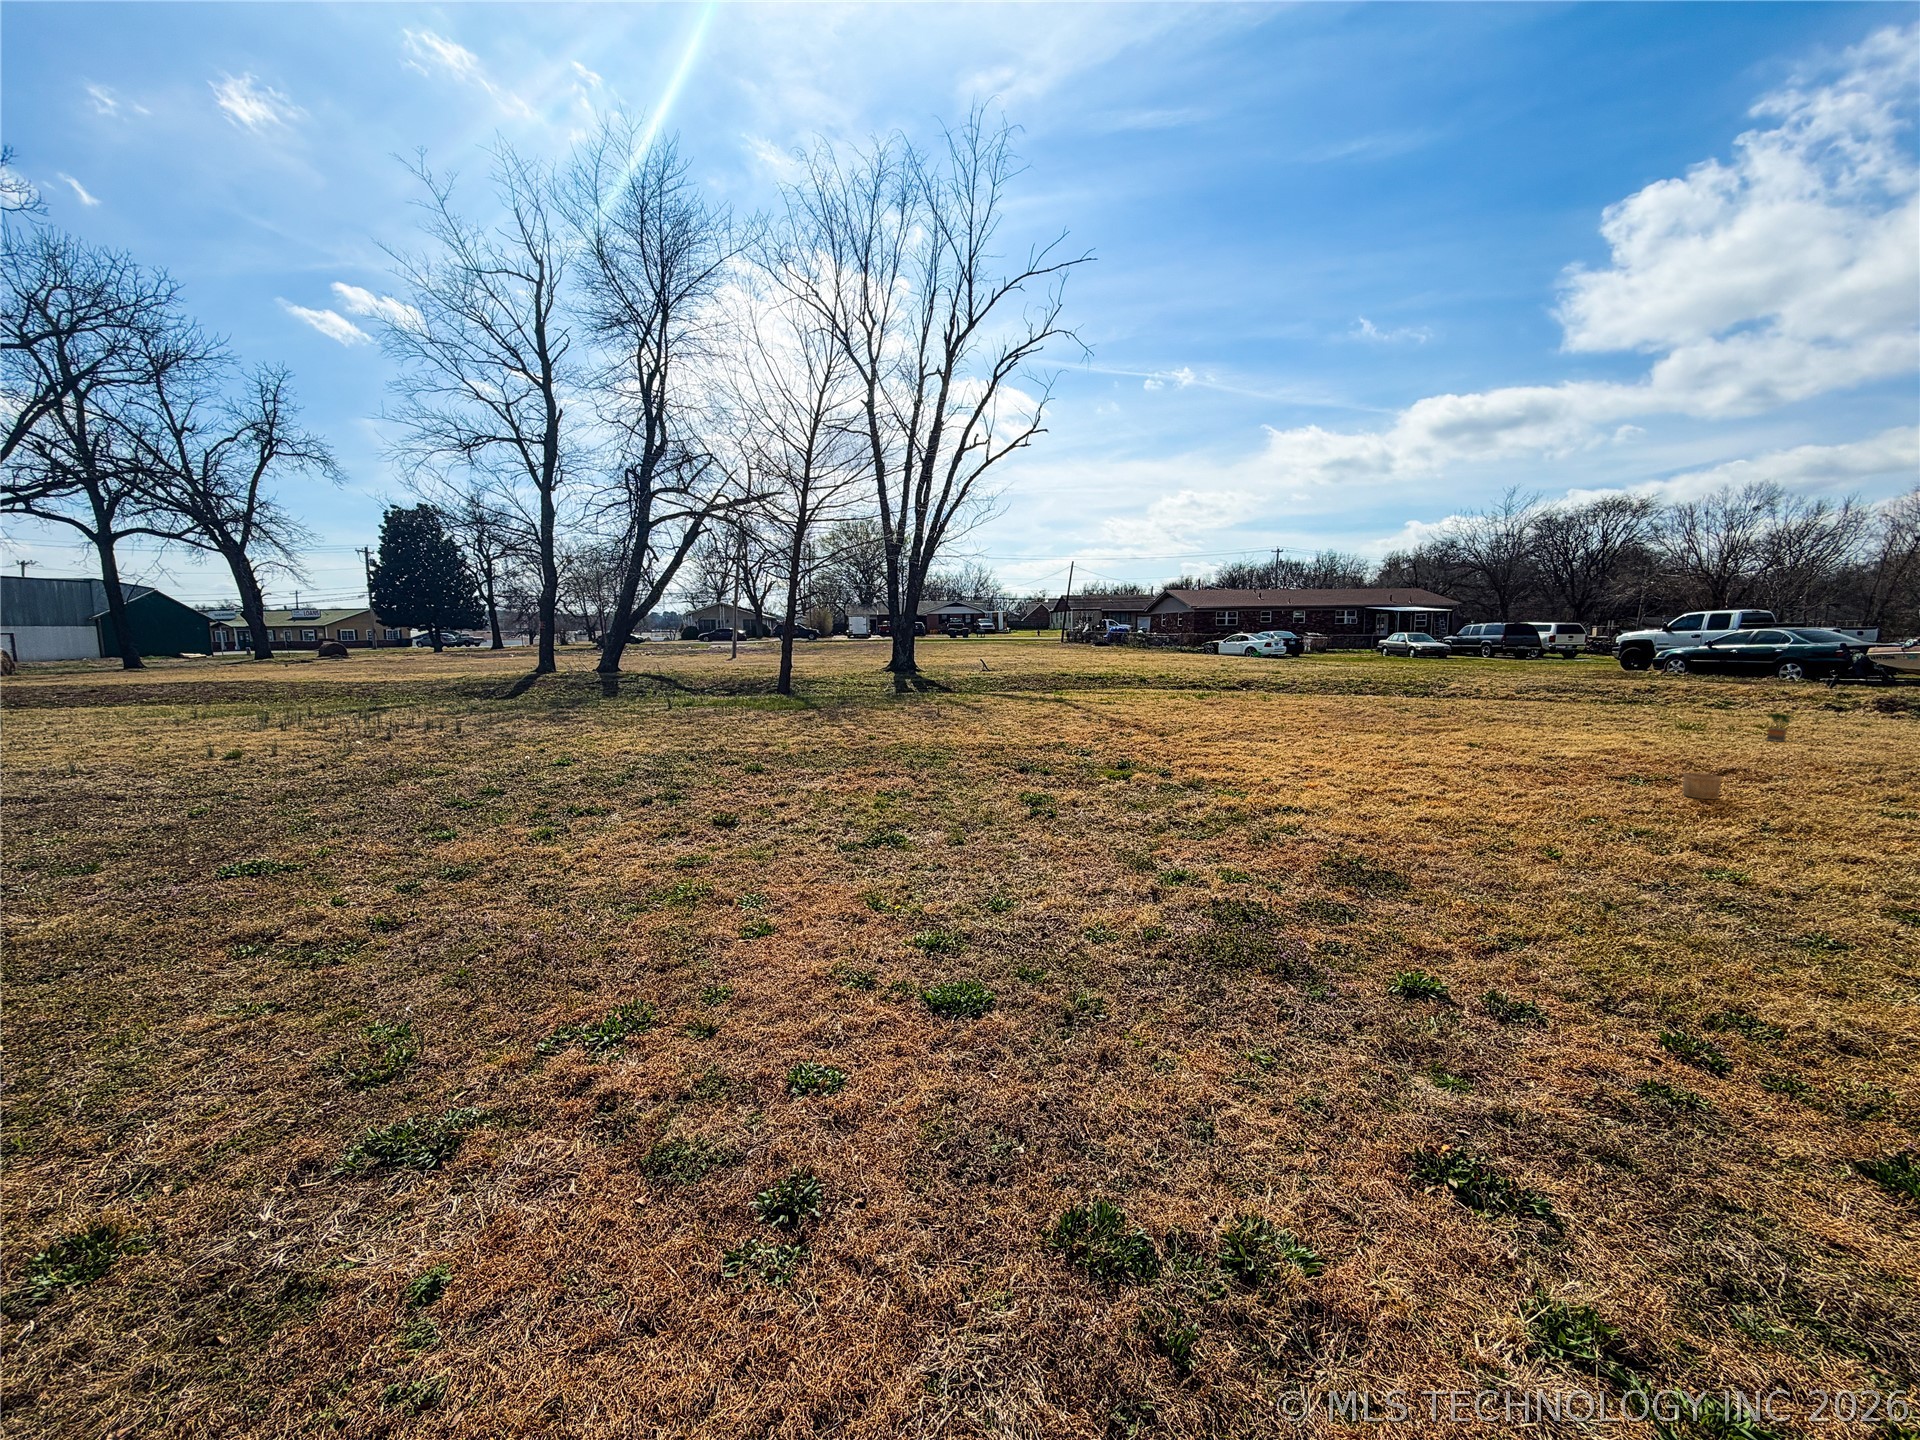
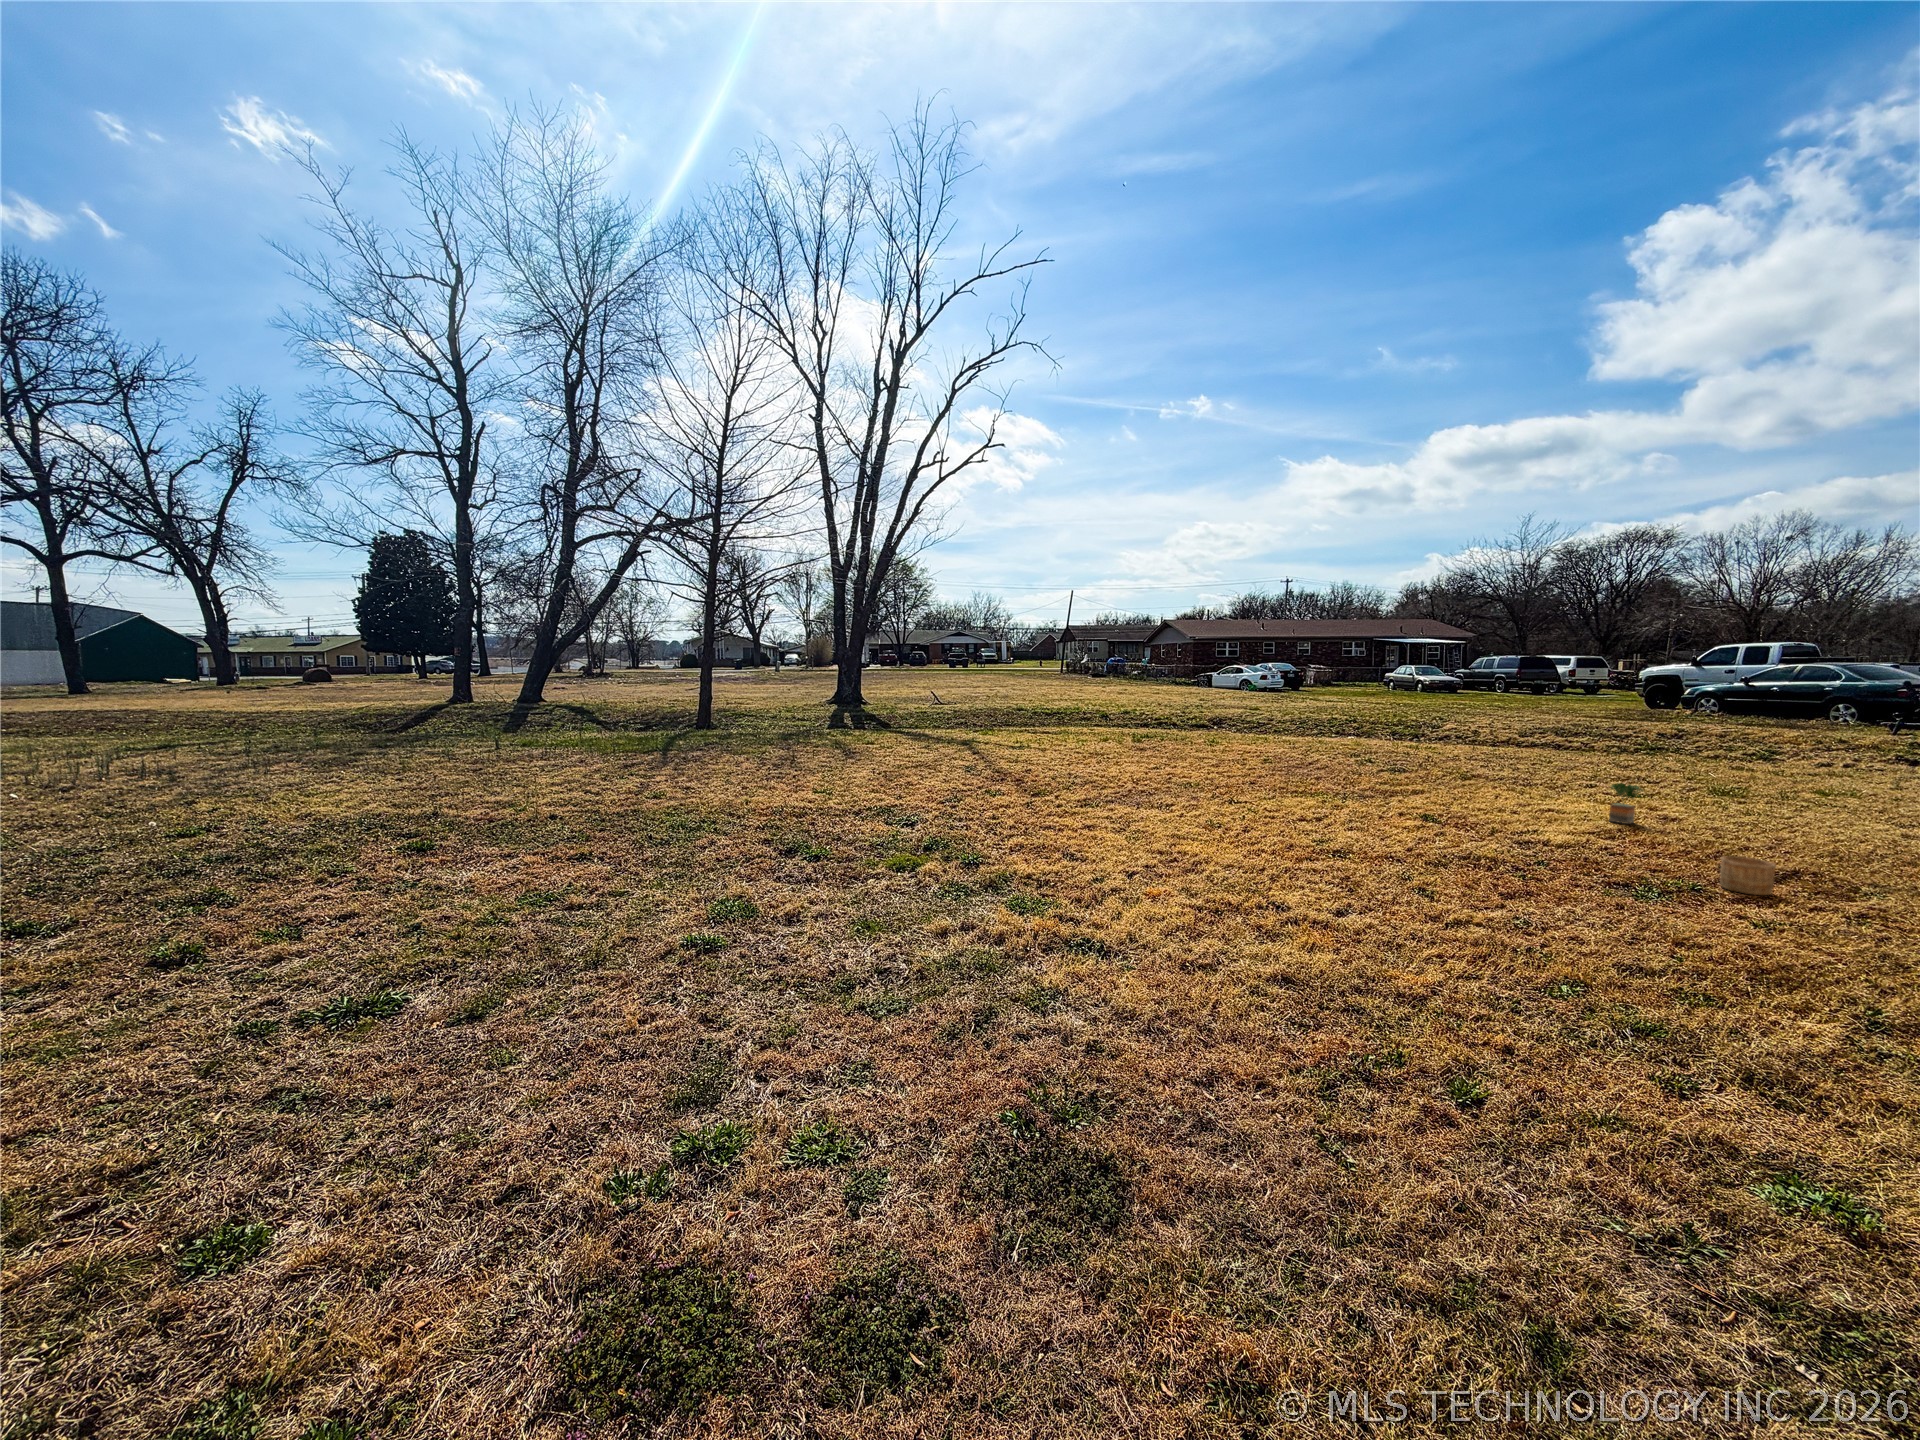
potted tree: present [1767,713,1792,742] -> present [1609,783,1642,824]

